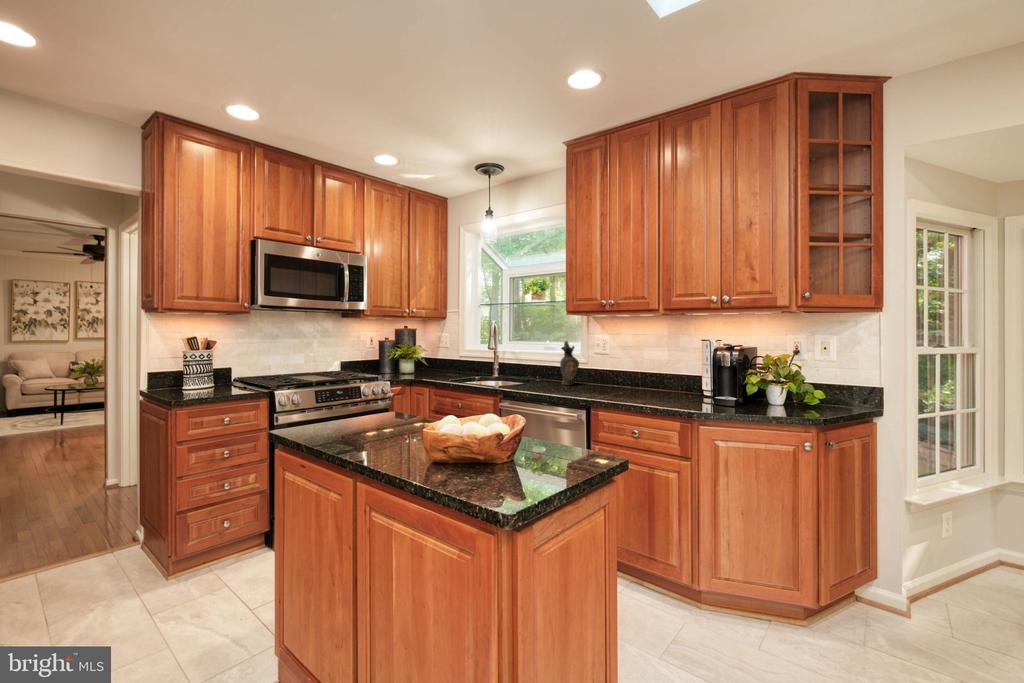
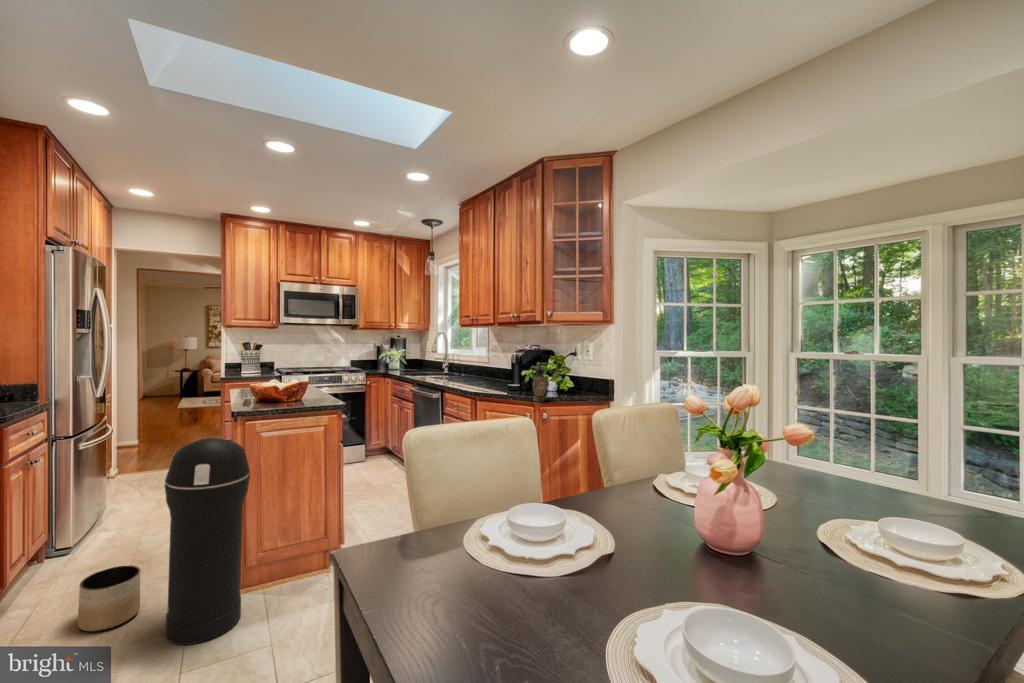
trash can: none [161,423,252,646] -> present [165,438,250,645]
planter: none [79,564,142,632] -> present [78,566,140,631]

